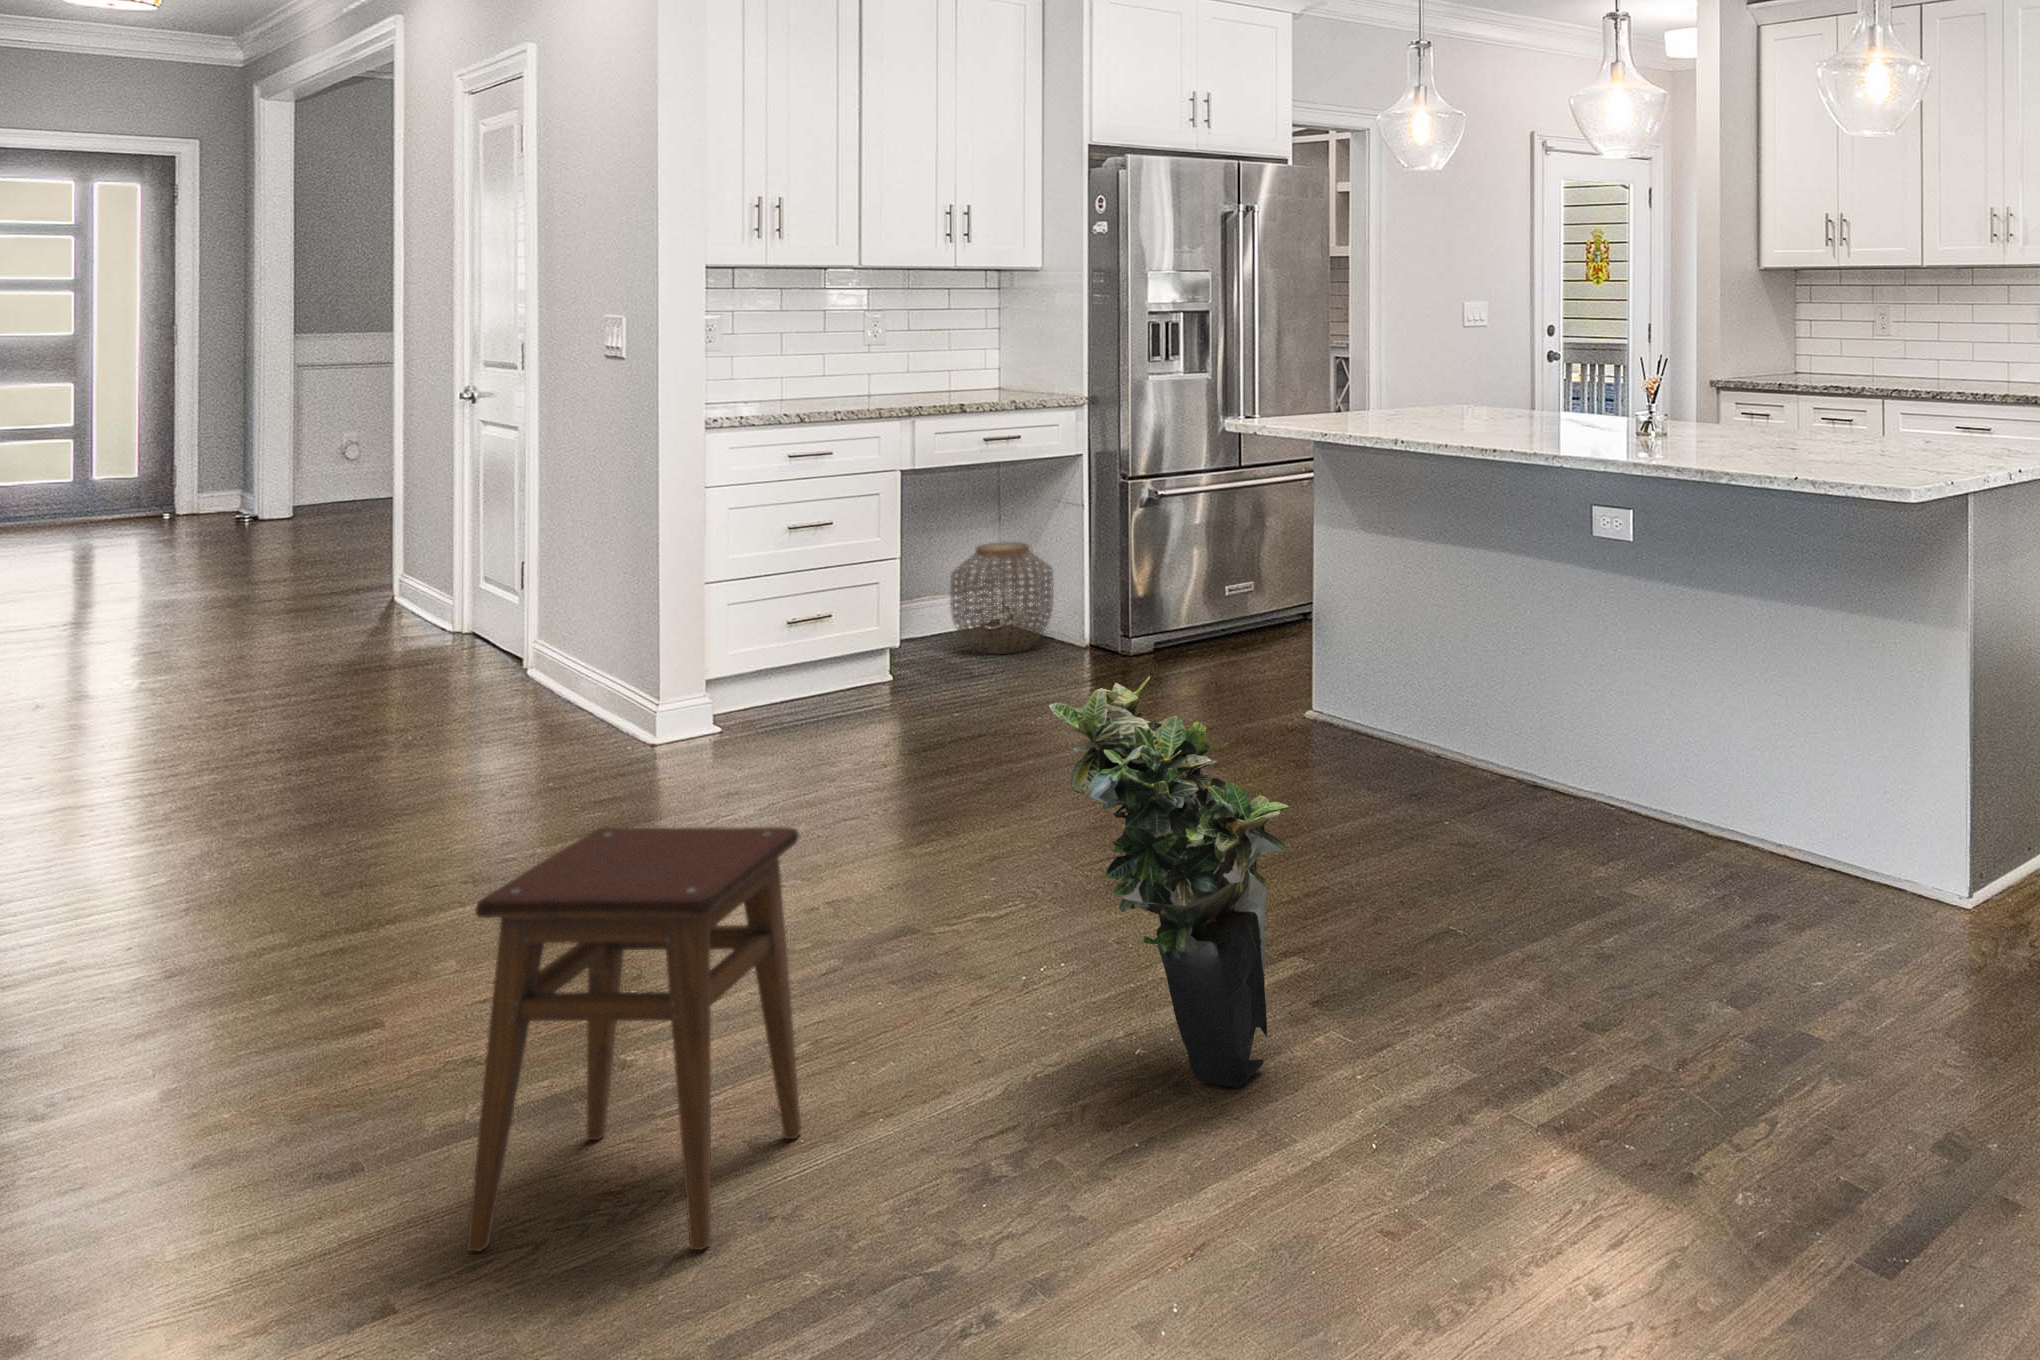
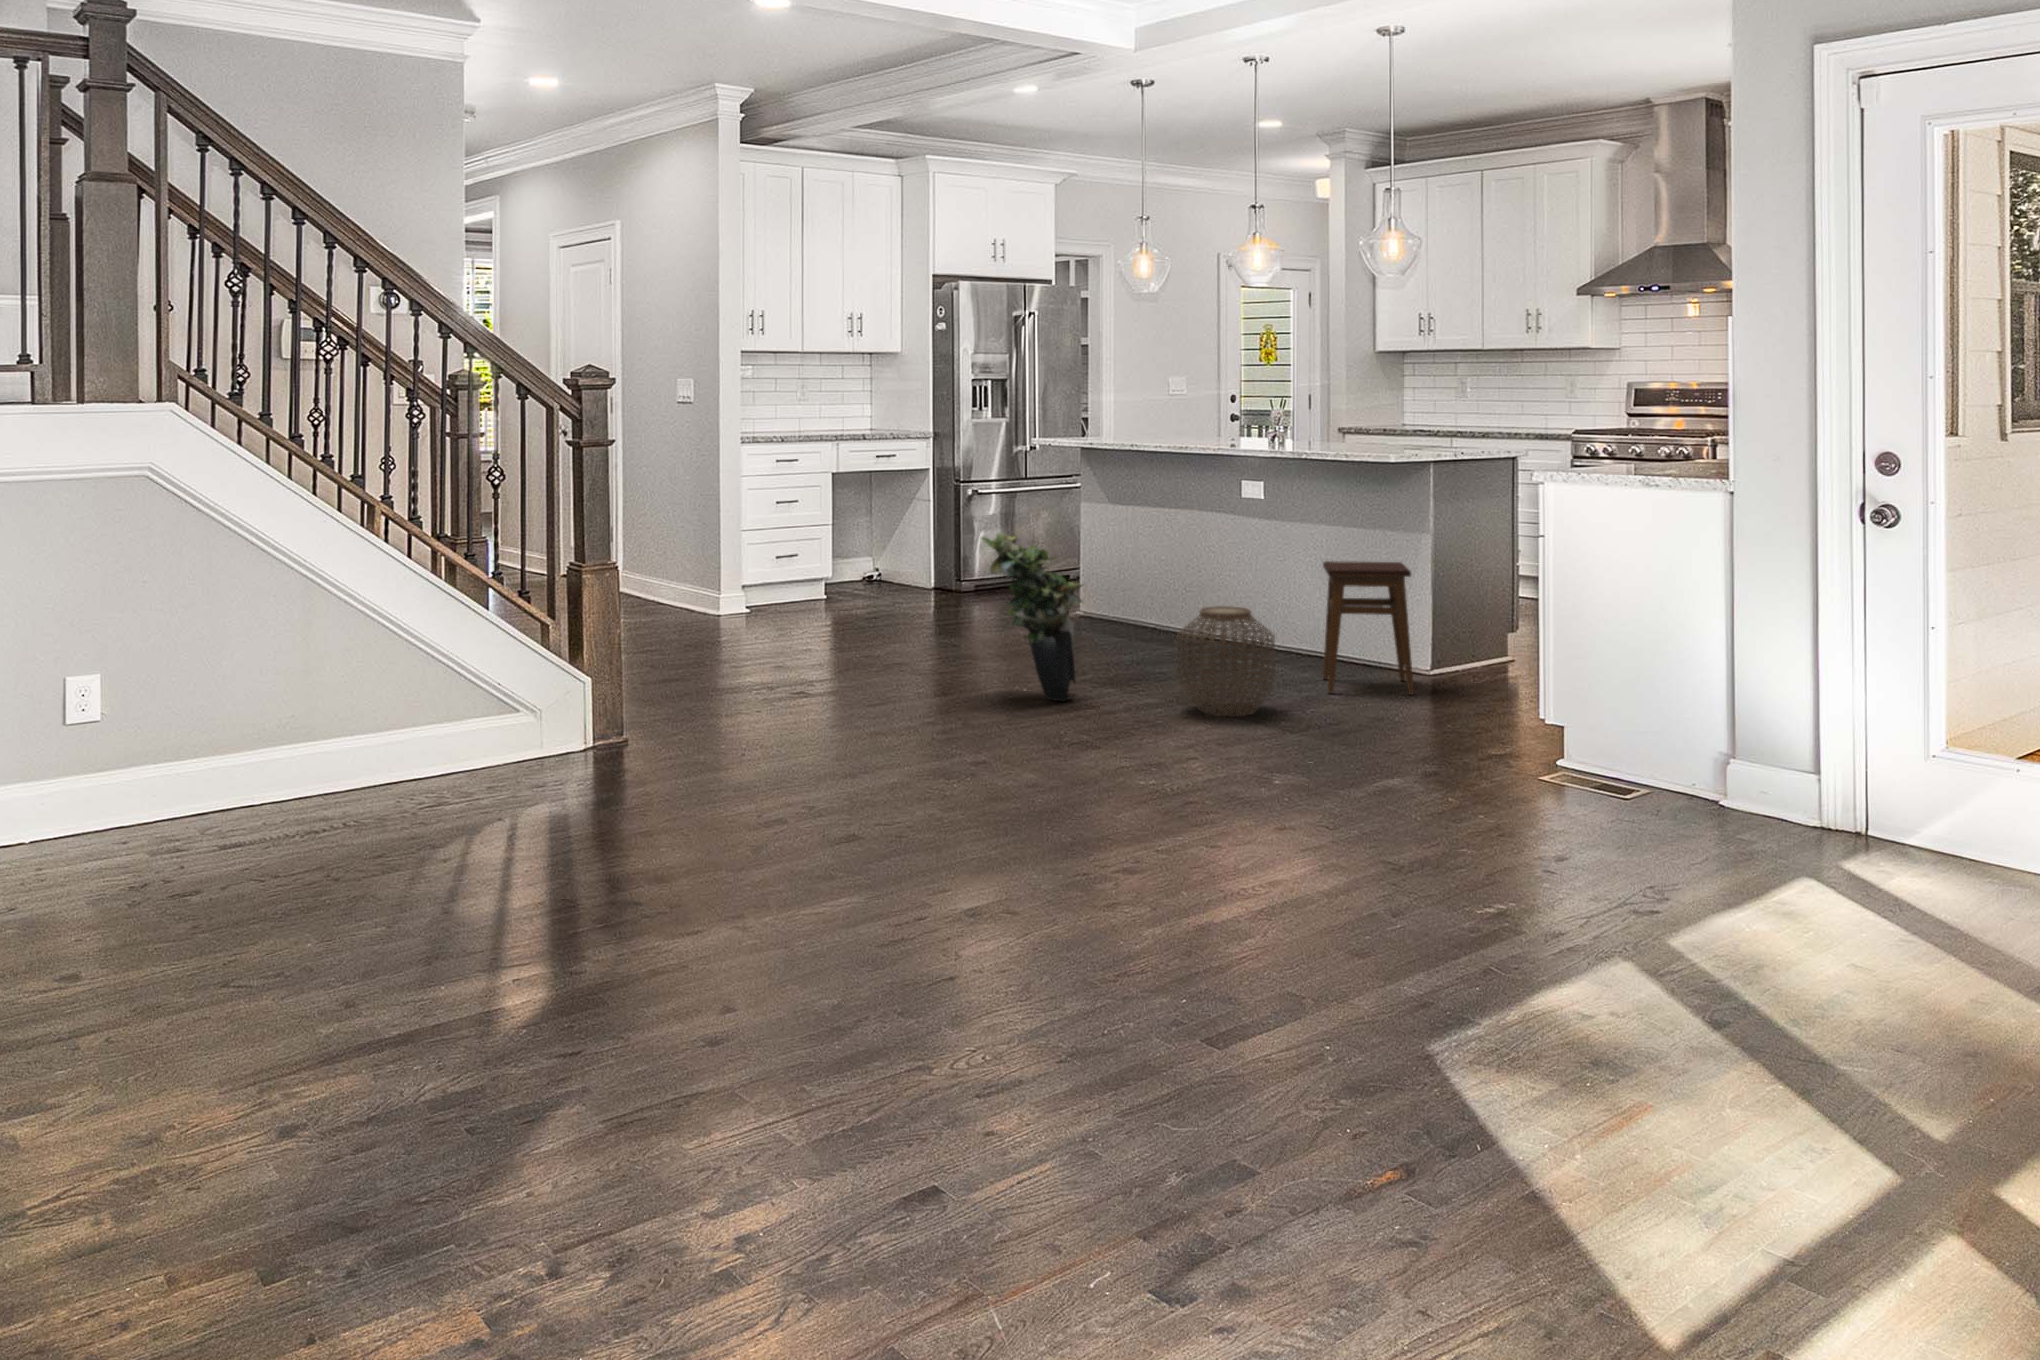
woven basket: present [950,542,1053,654] -> present [1176,606,1275,716]
stool: present [467,827,801,1251] -> present [1323,561,1414,695]

